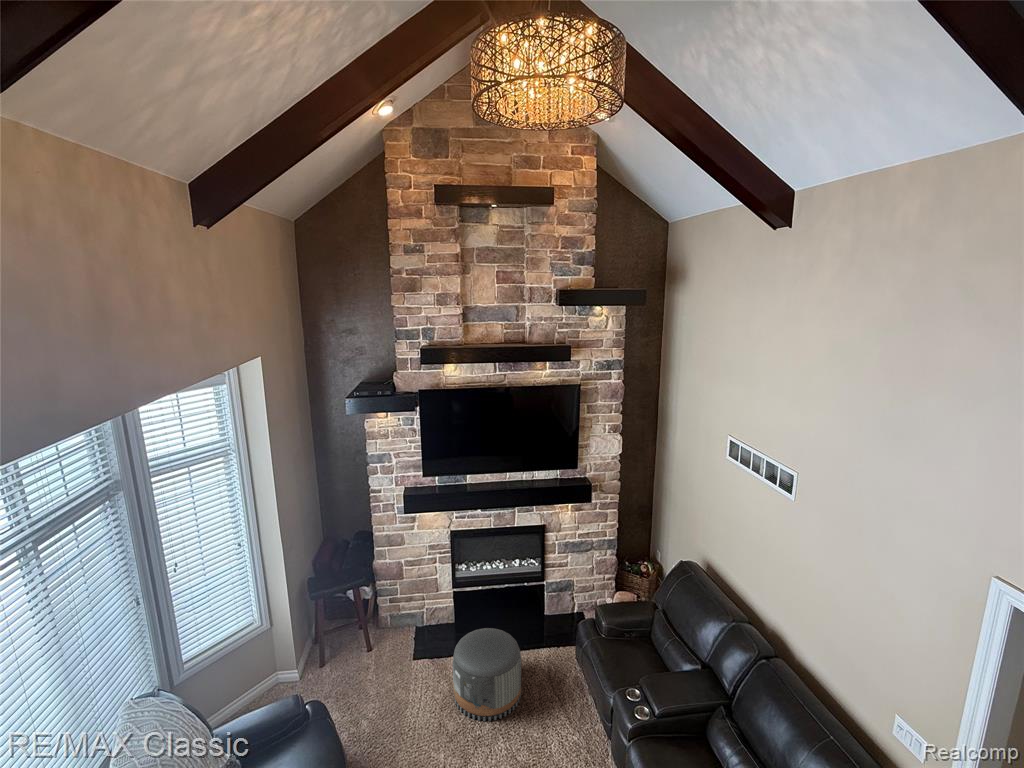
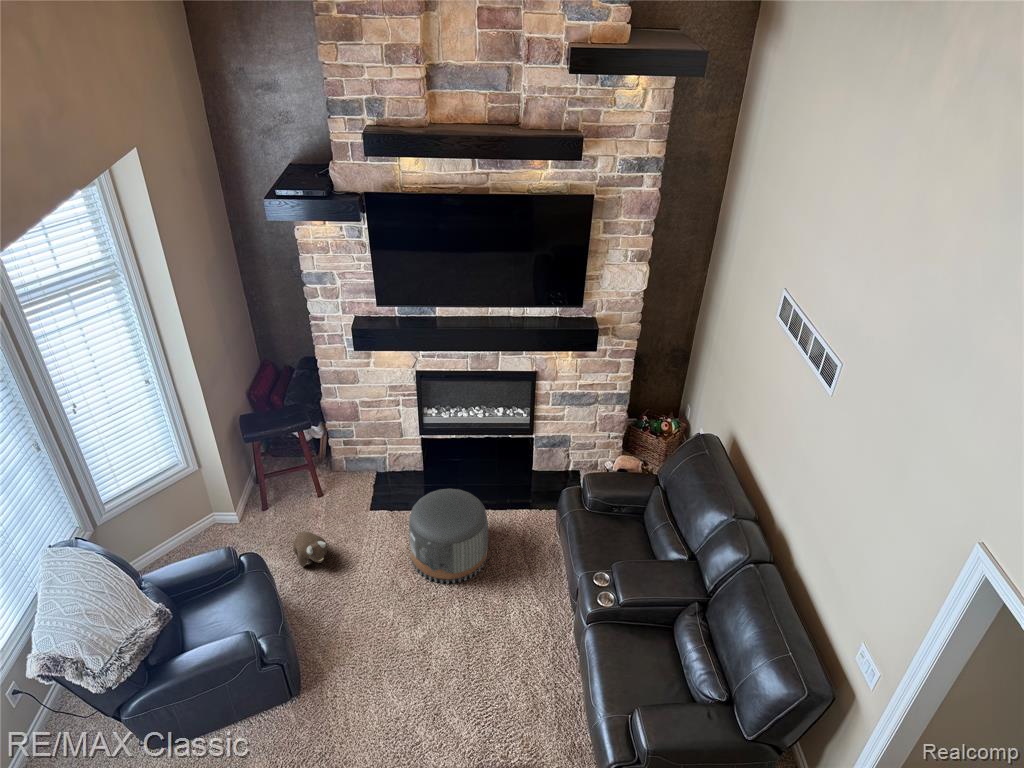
plush toy: none [348,681,379,717] -> present [293,532,327,567]

